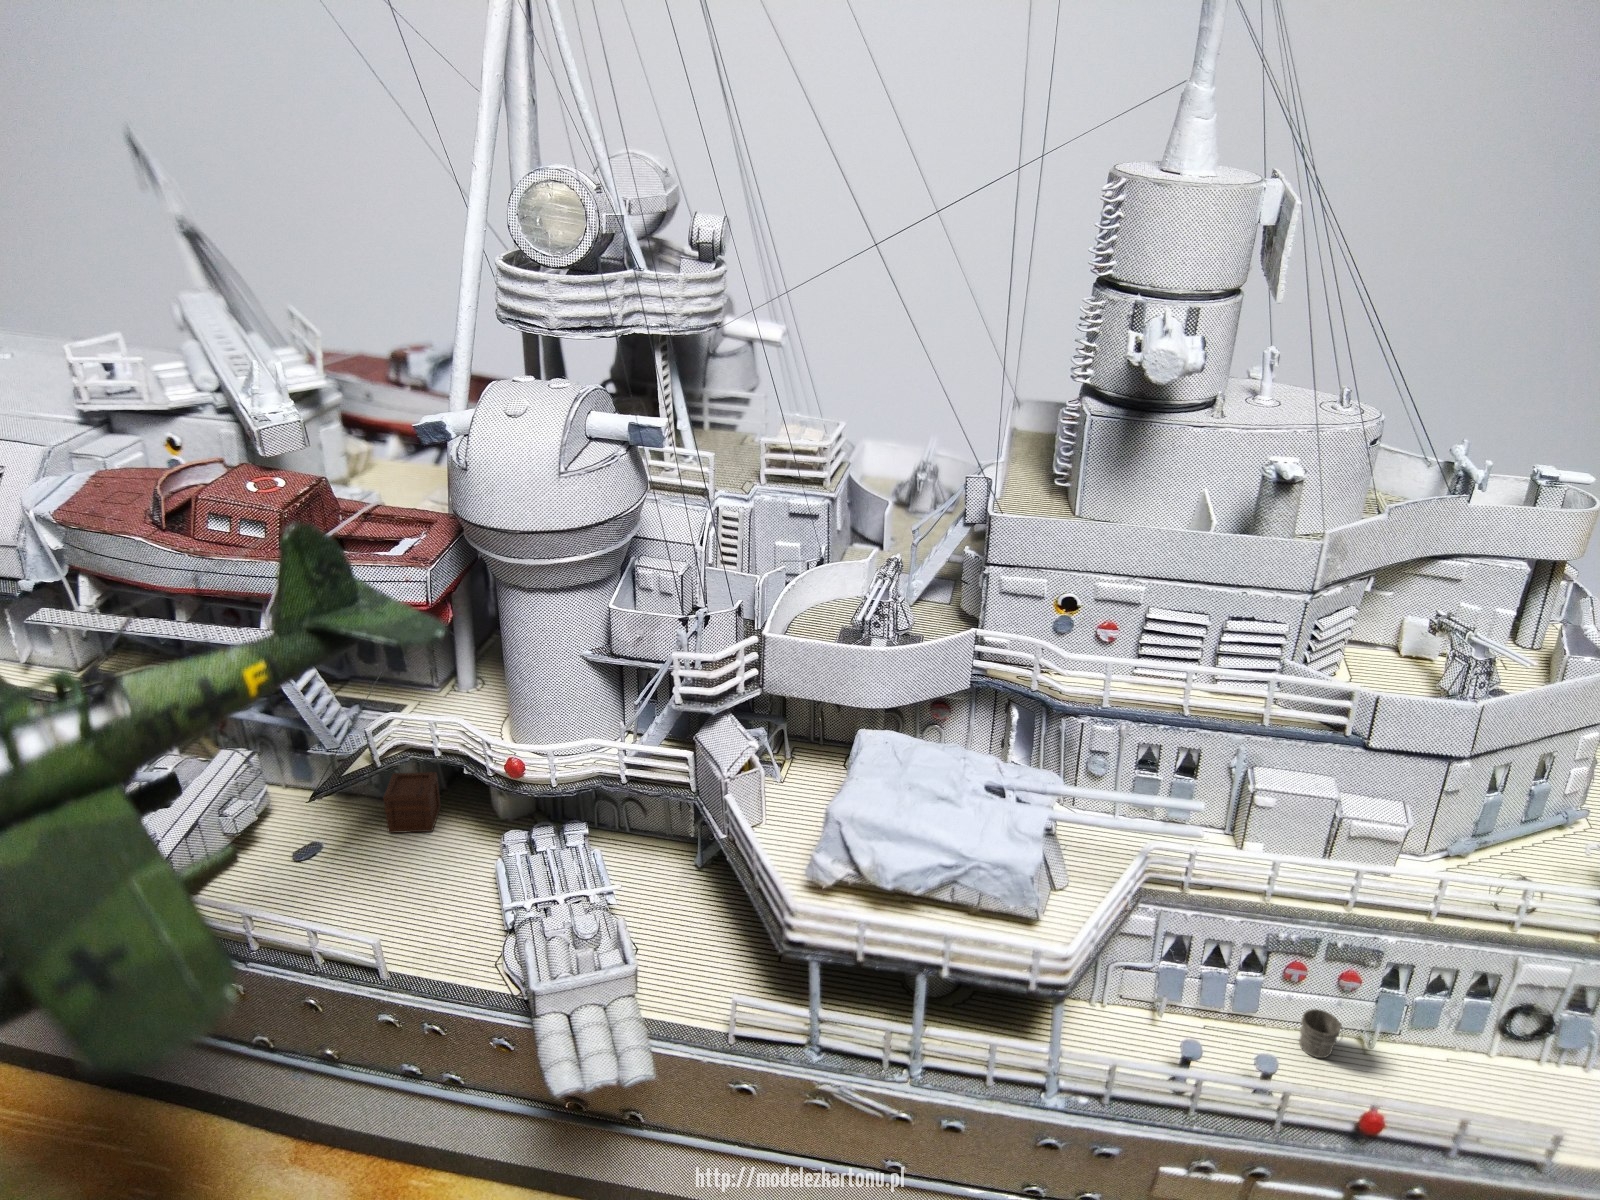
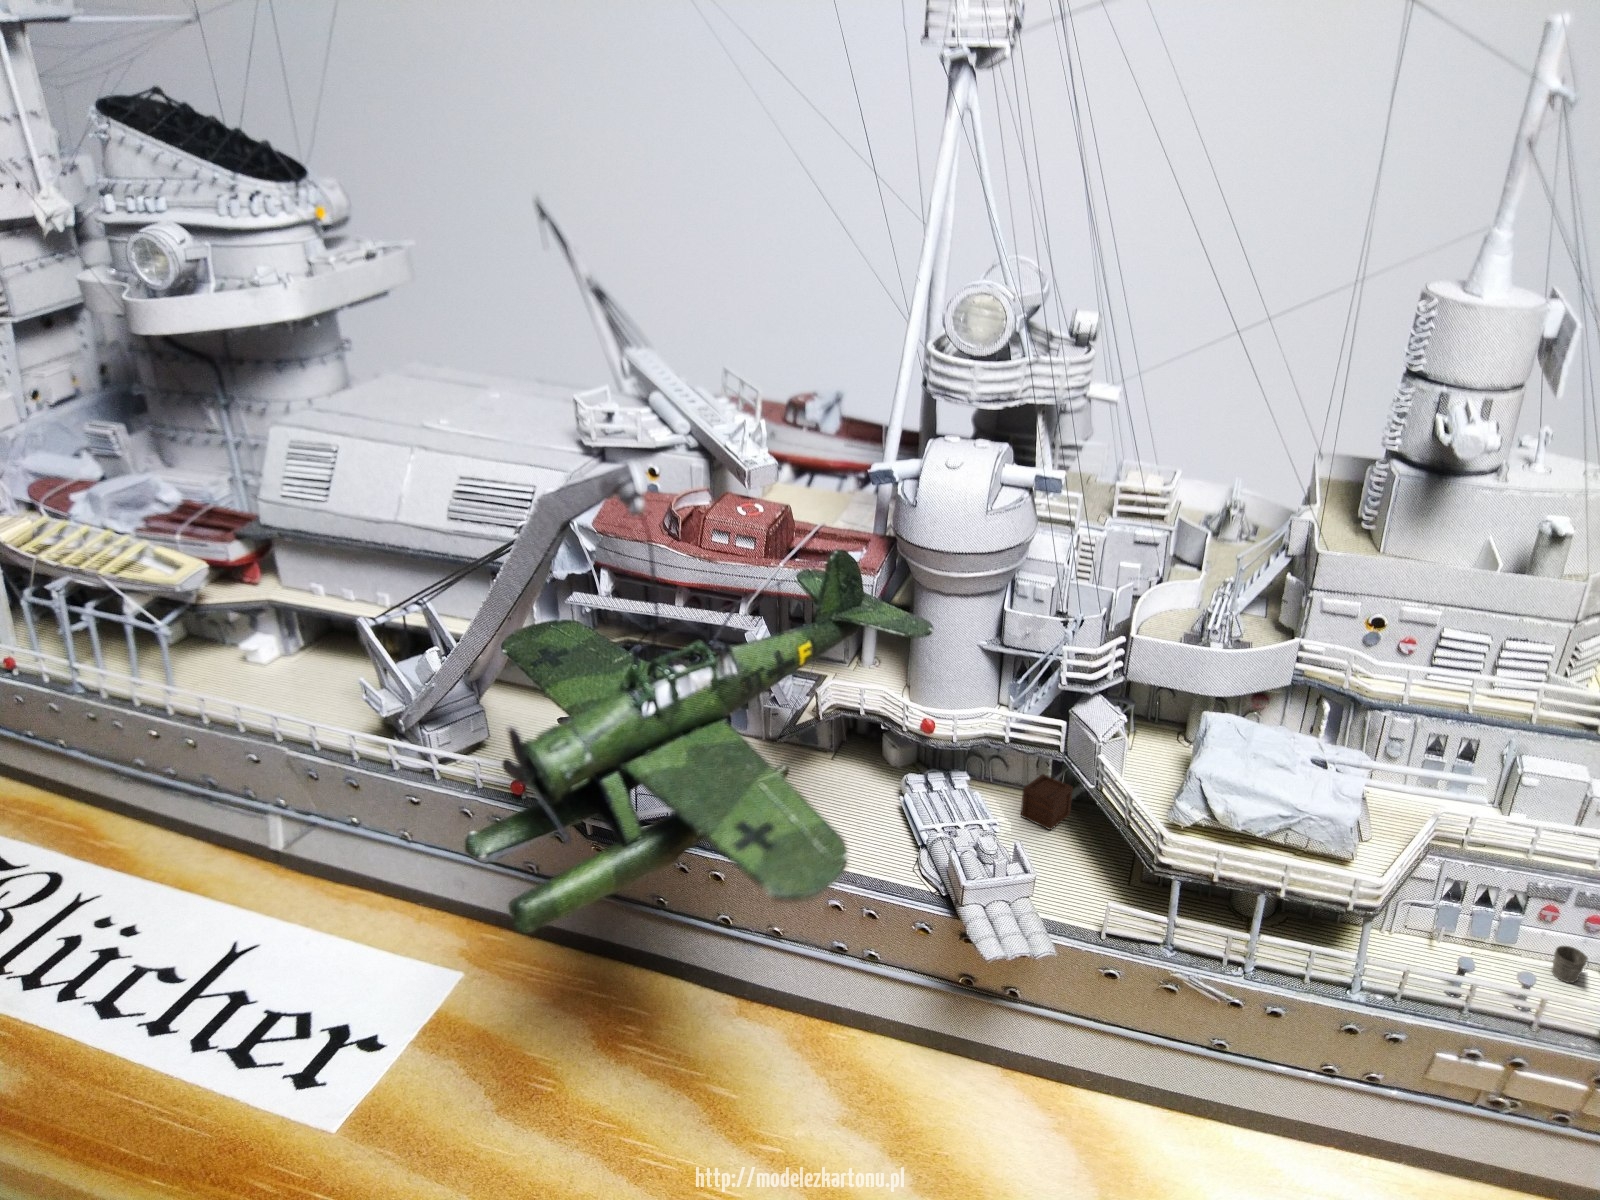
wooden crate: present [383,772,441,833] -> present [1021,774,1073,830]

